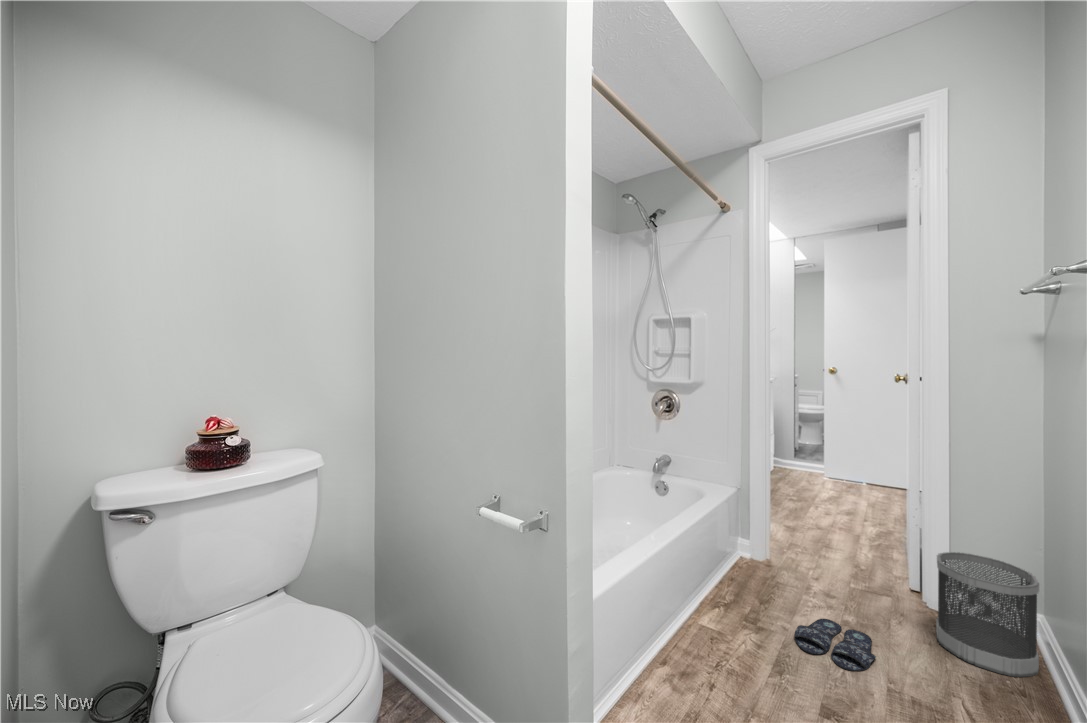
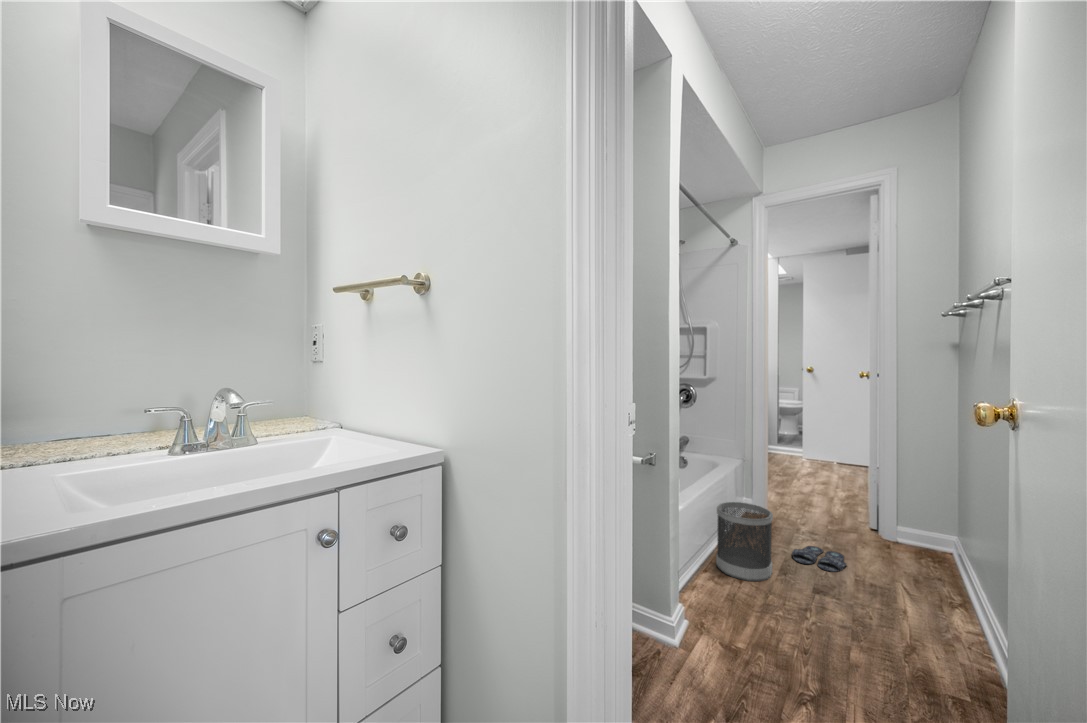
wastebasket: present [936,552,1039,677] -> present [716,502,773,581]

